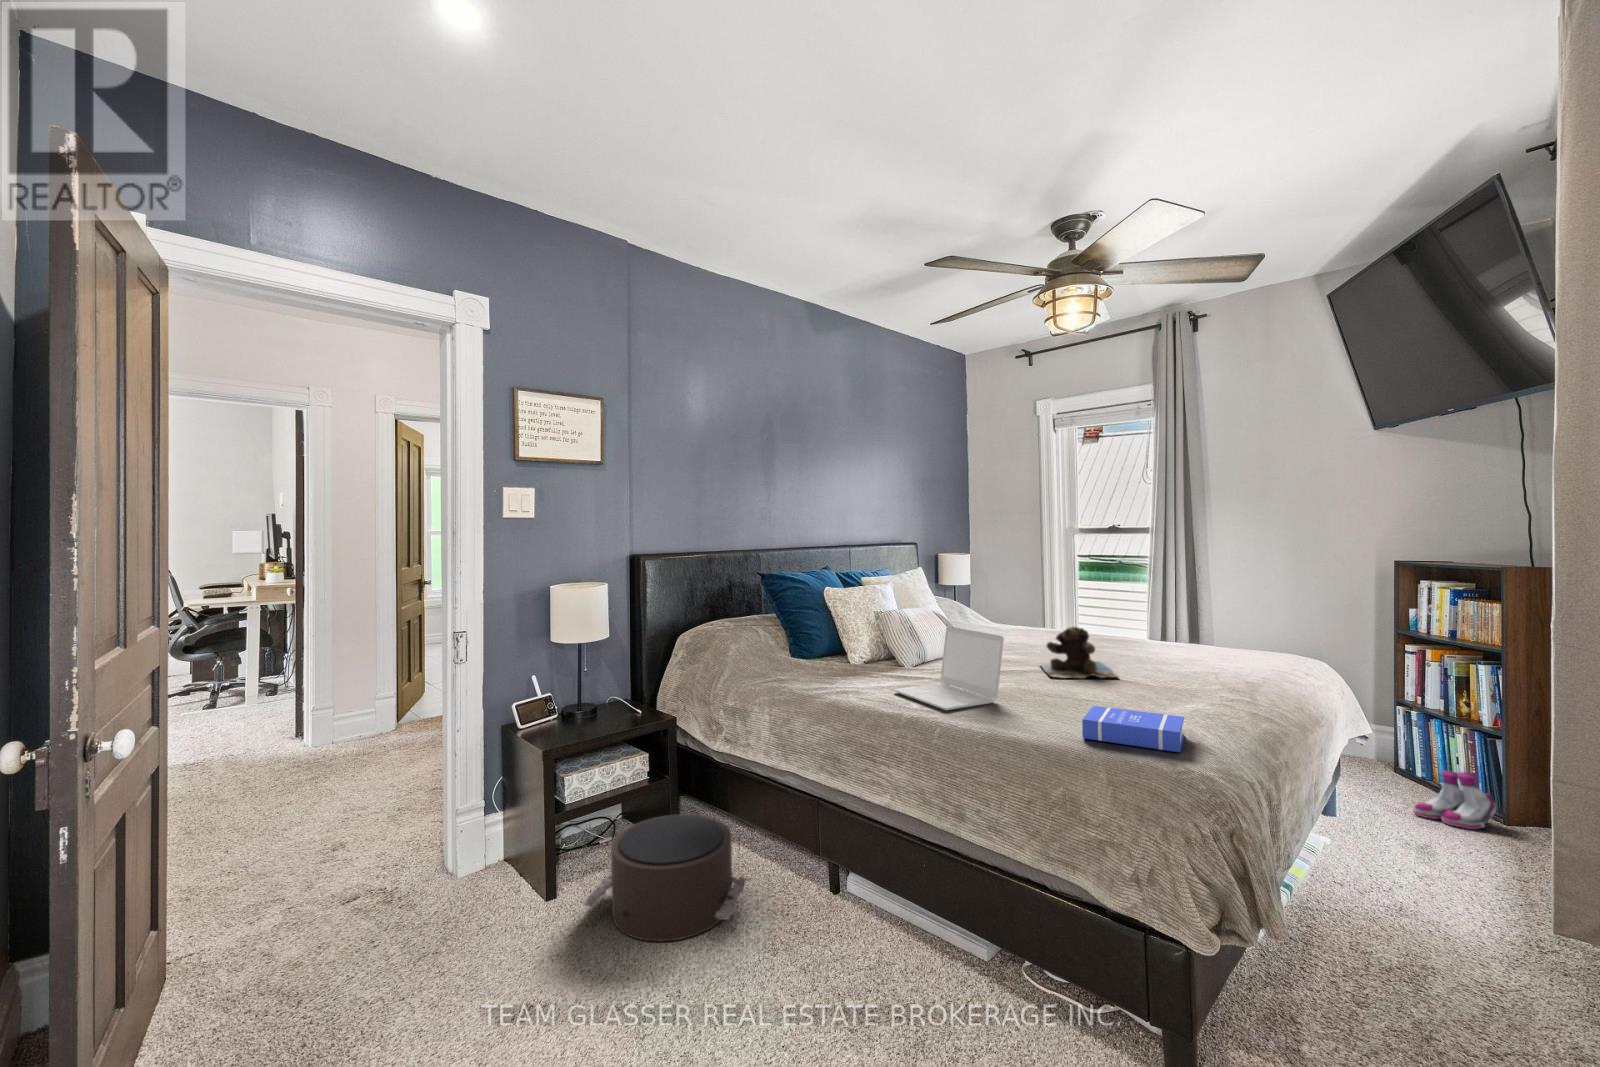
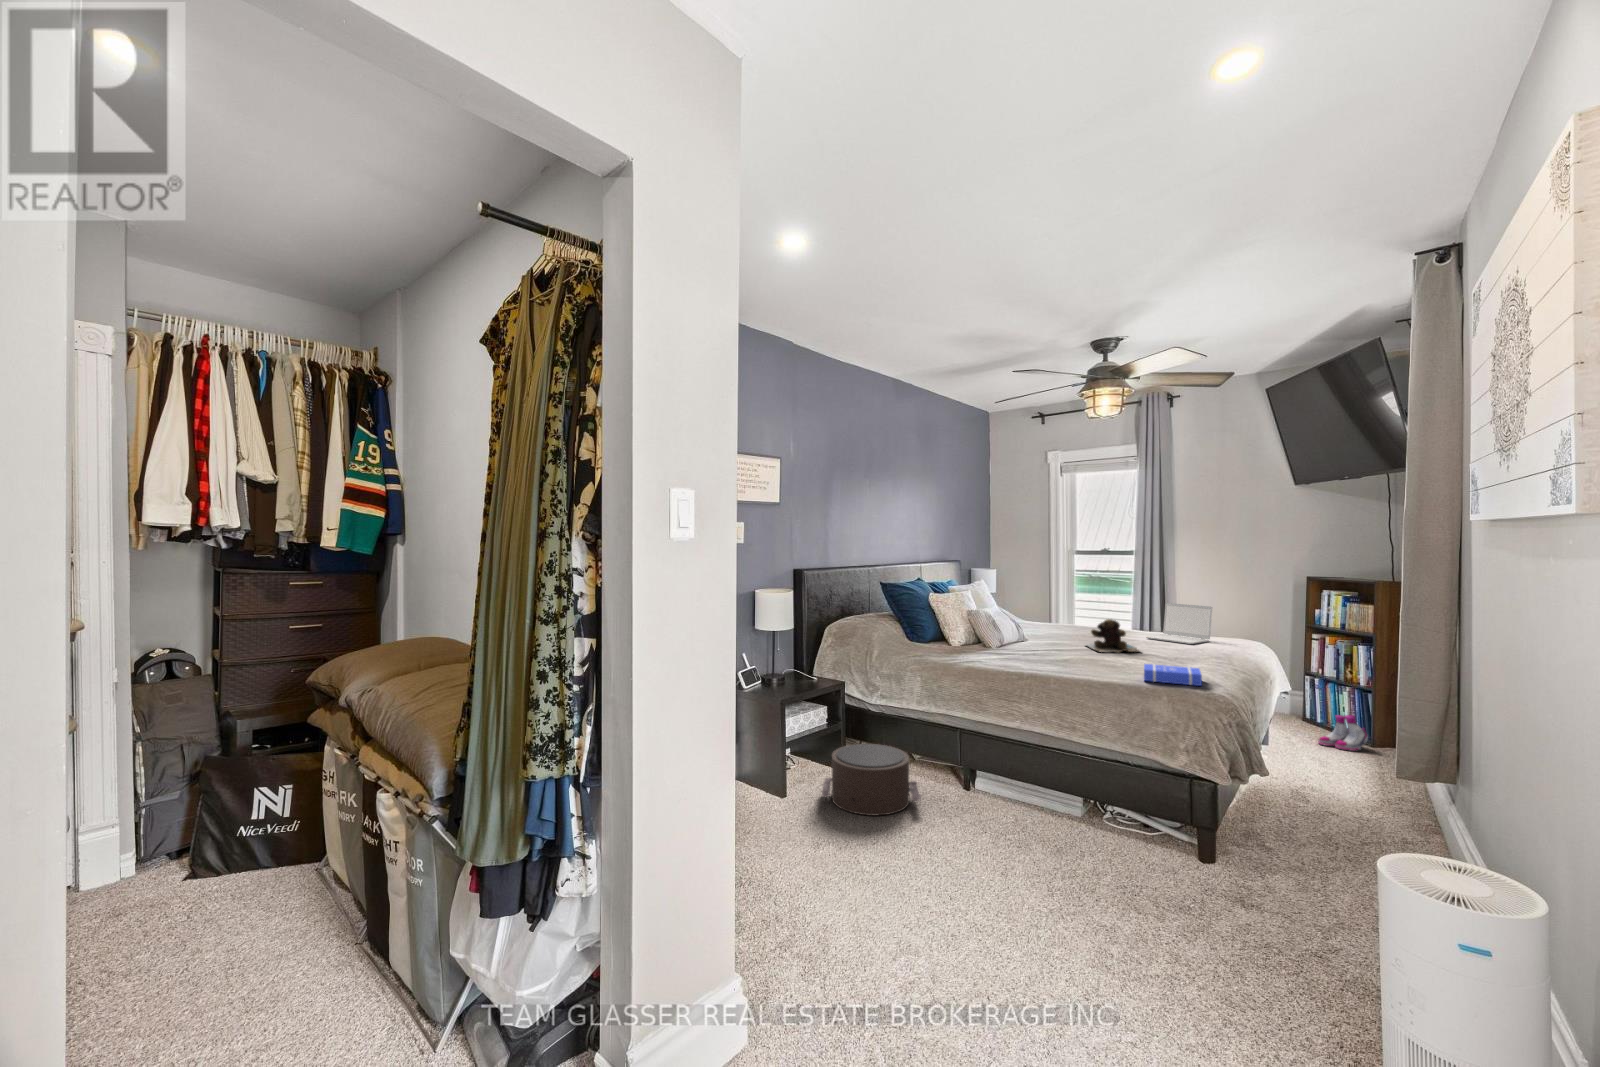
laptop: present [894,626,1004,710] -> present [1146,603,1212,644]

